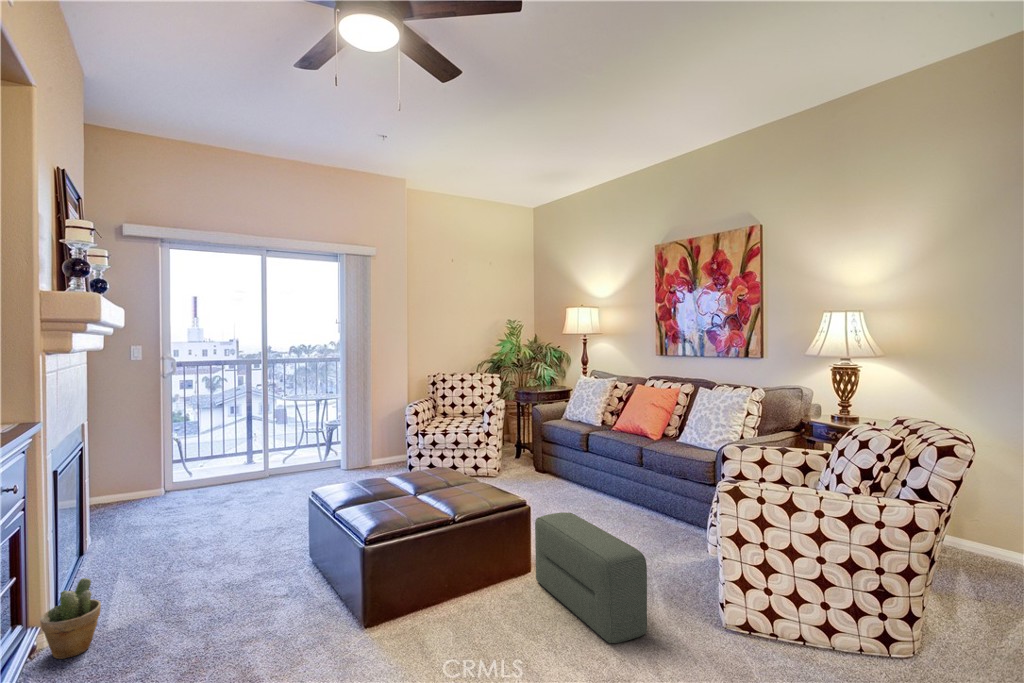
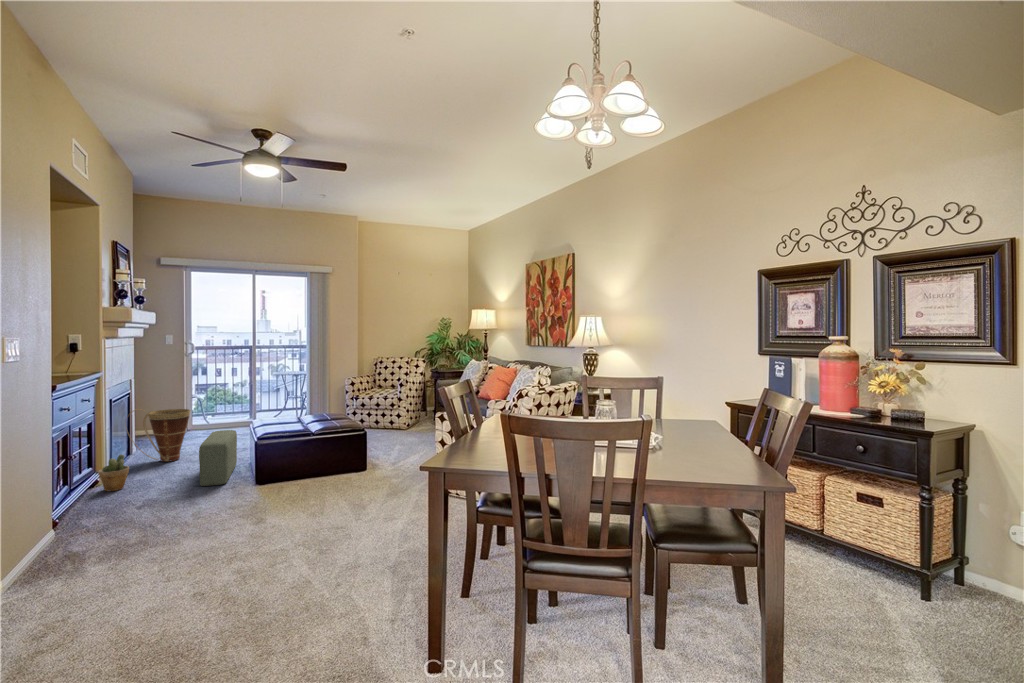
basket: none [83,470,194,565] -> present [130,409,190,462]
pouf: present [535,512,647,643] -> present [199,430,237,486]

